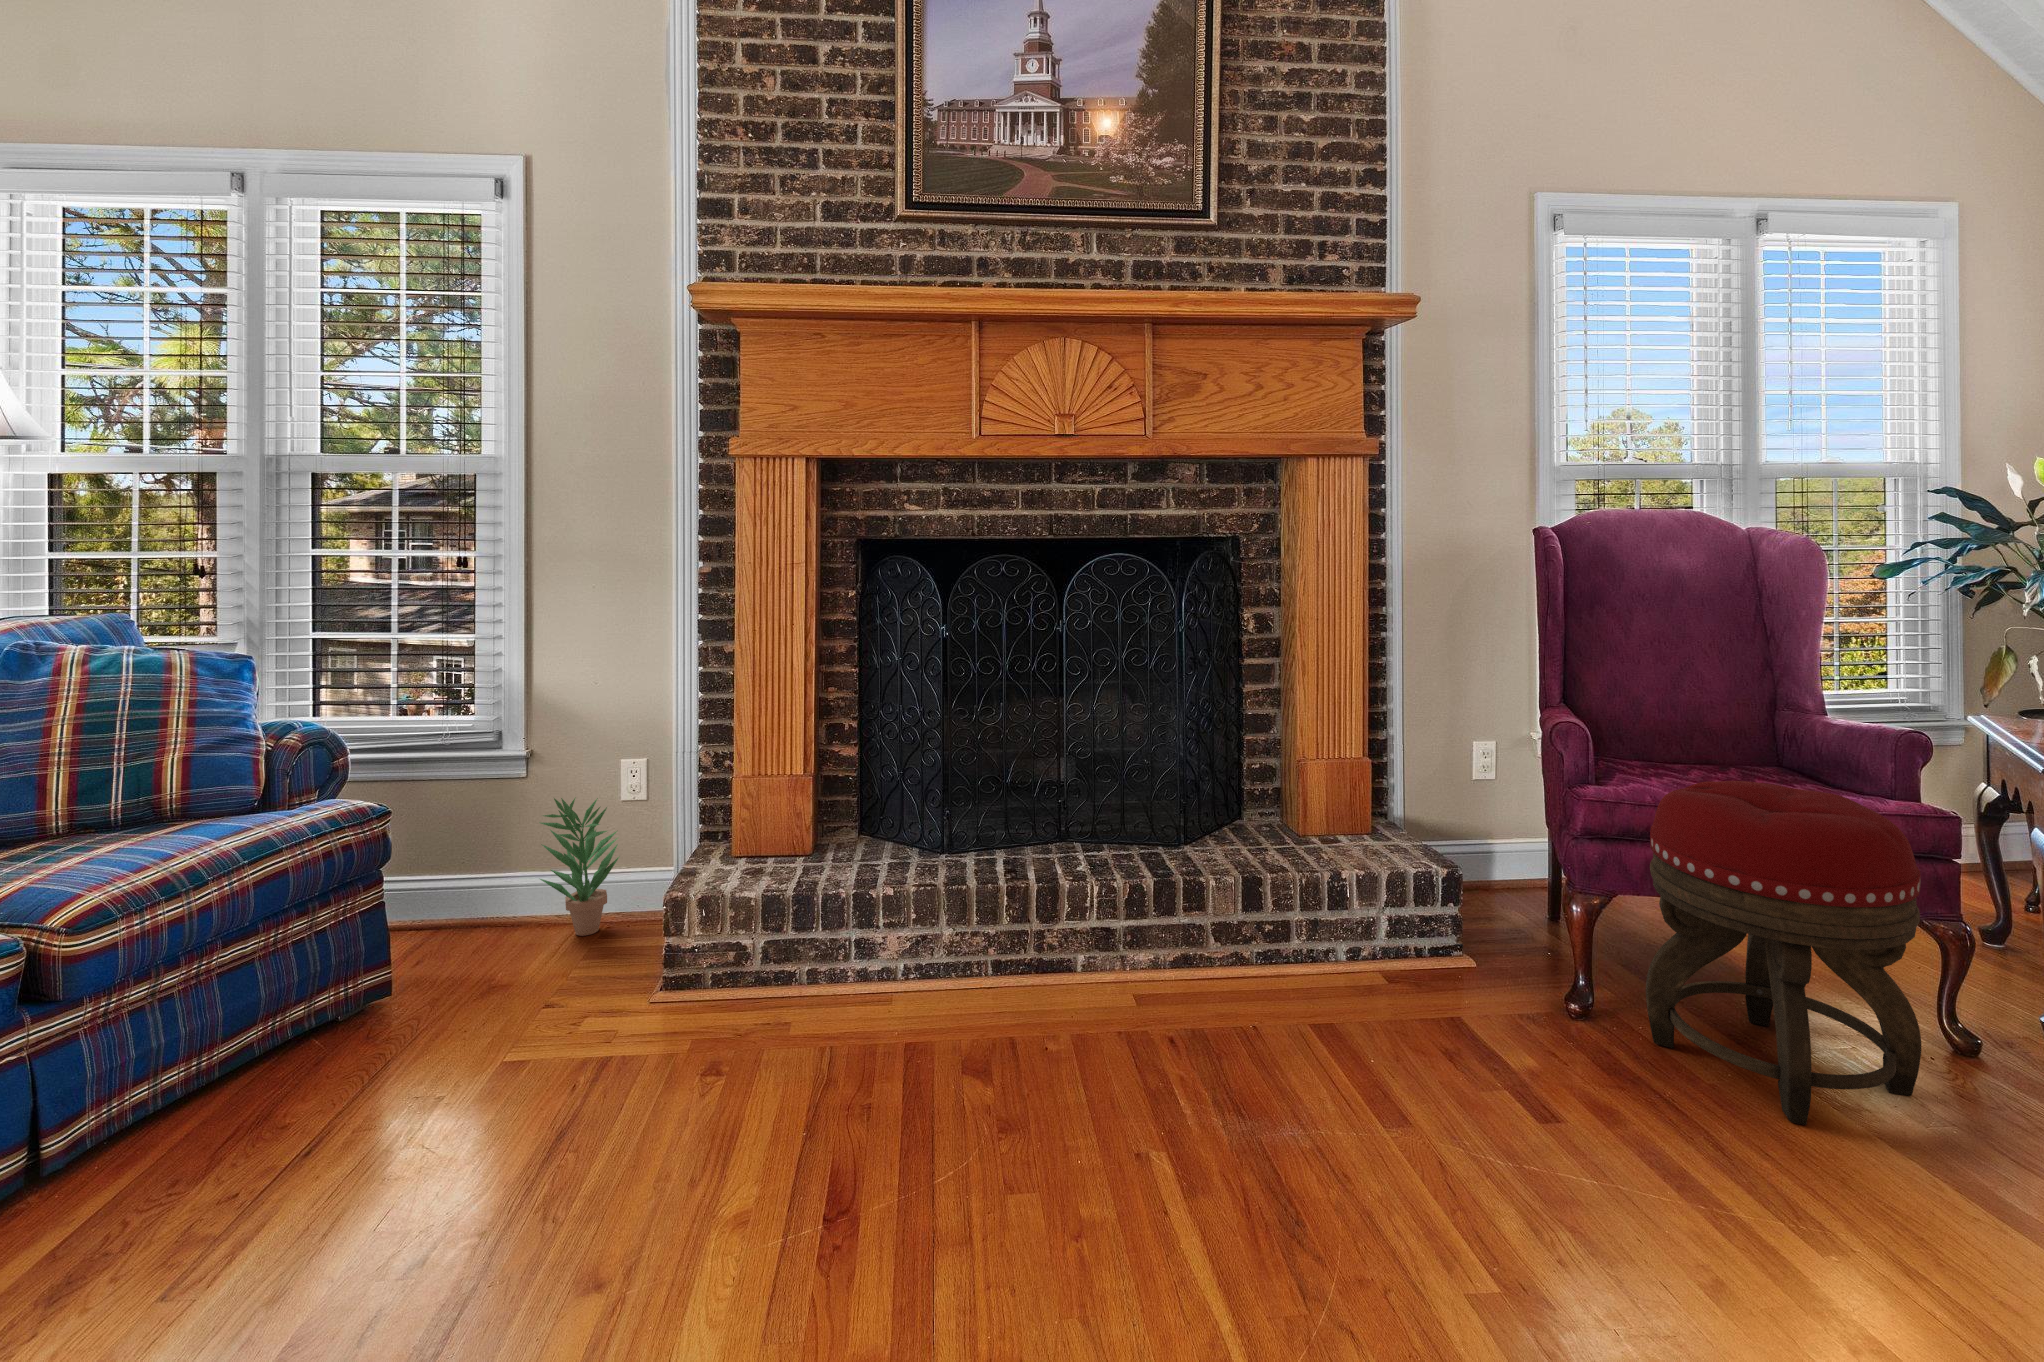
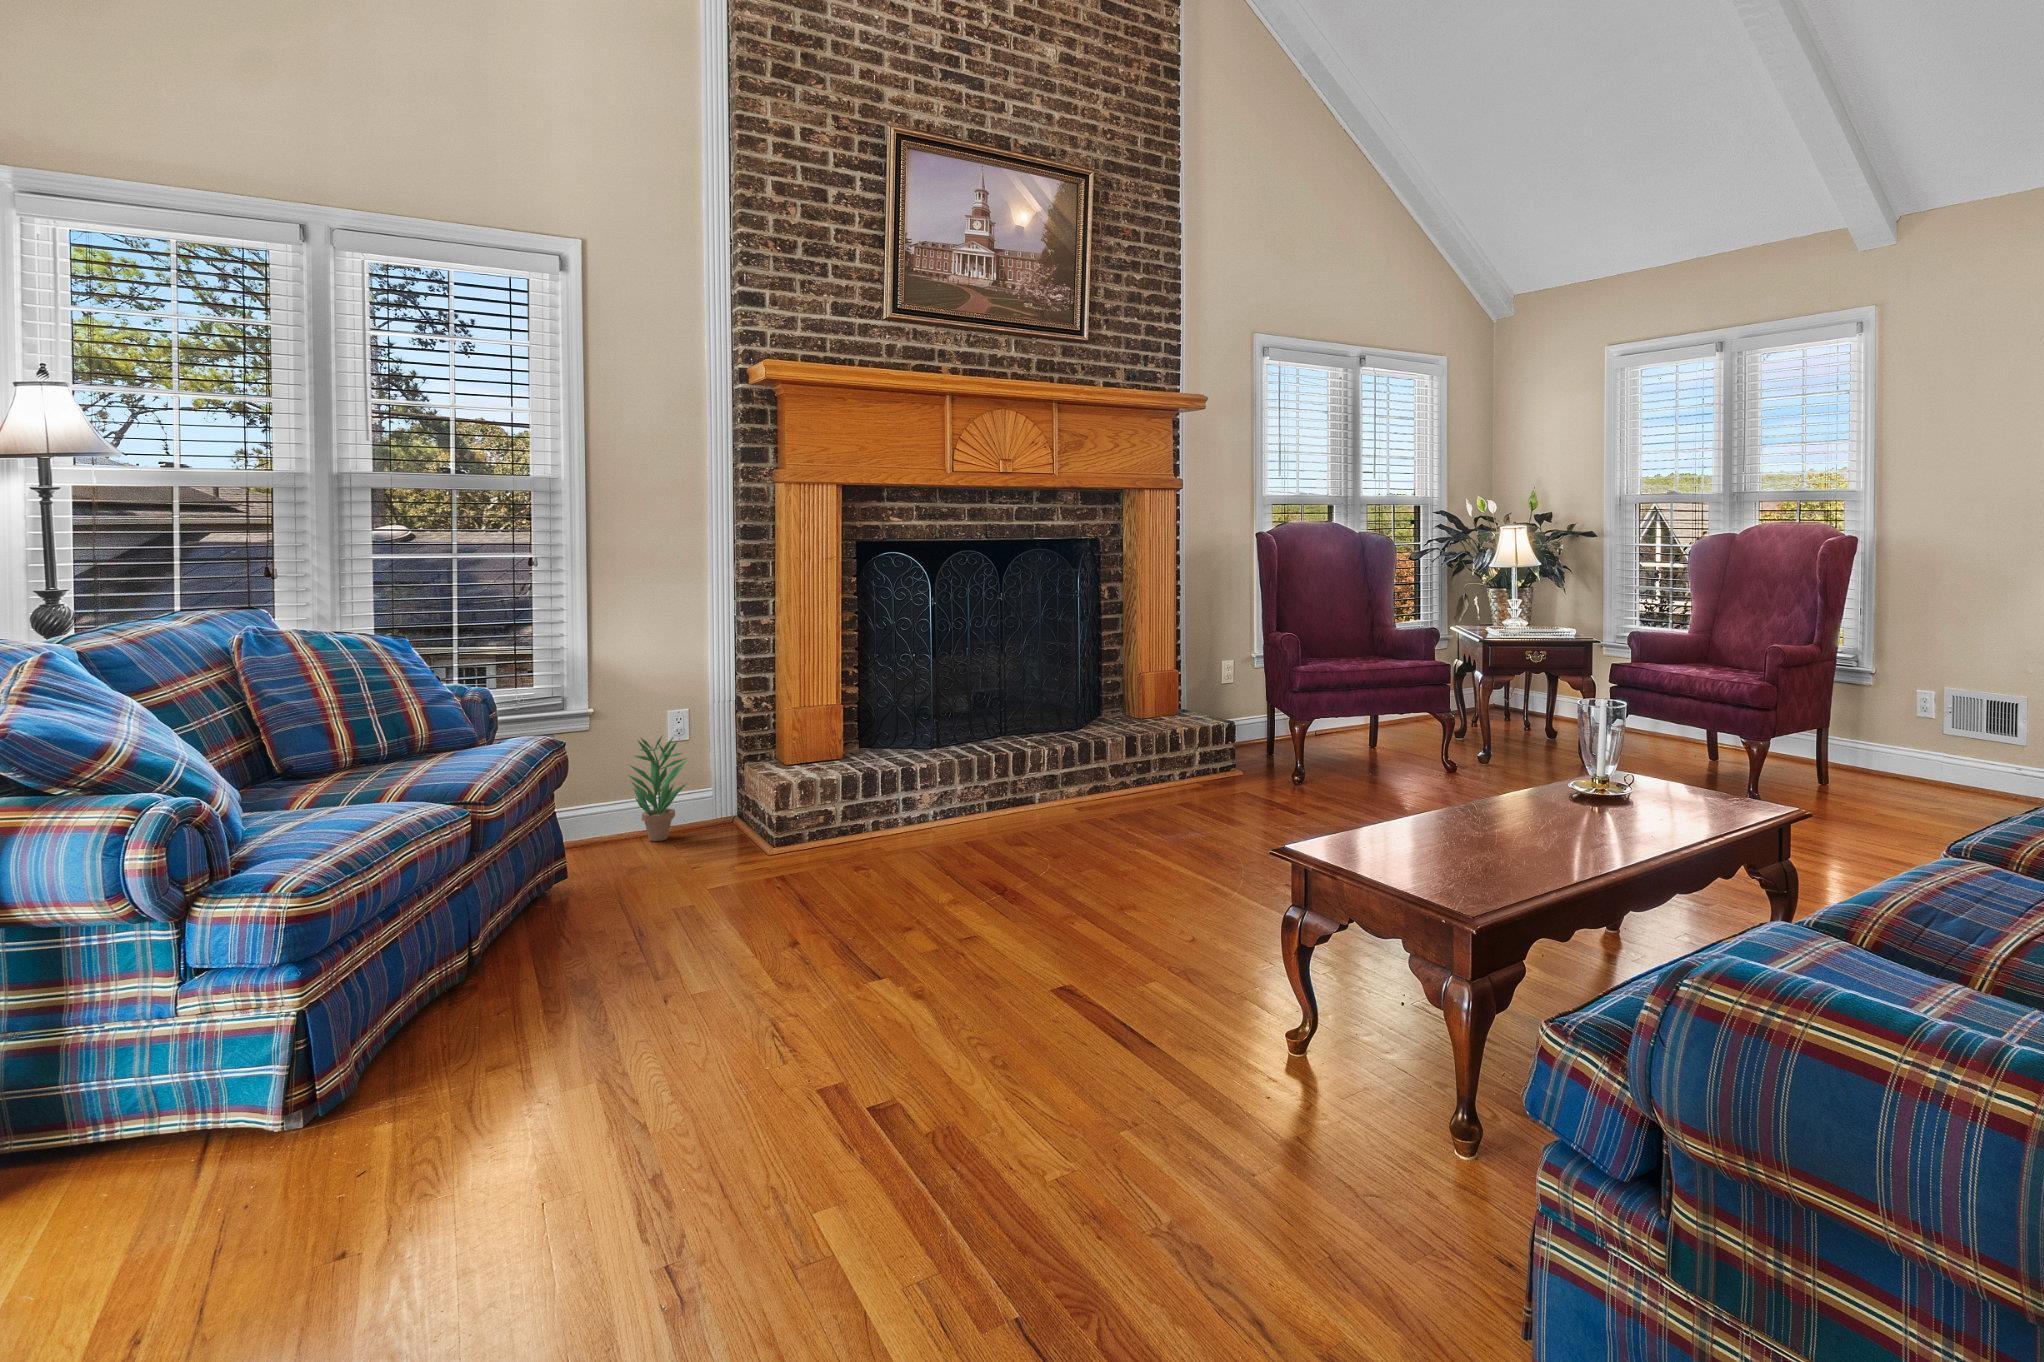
footstool: present [1646,781,1921,1125] -> none [1325,660,1427,797]

